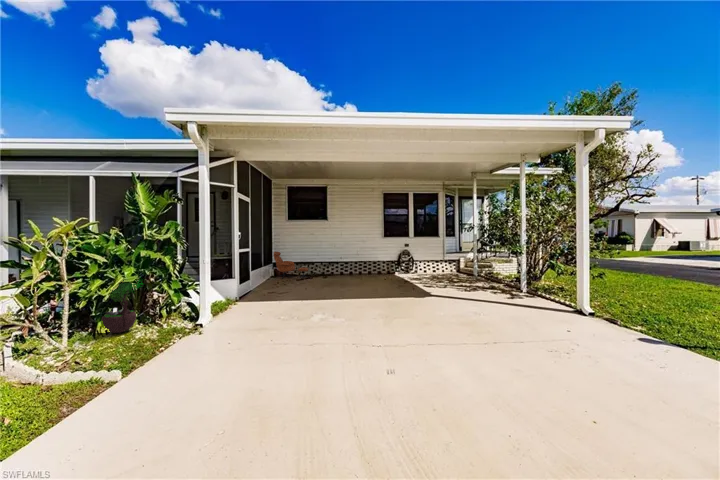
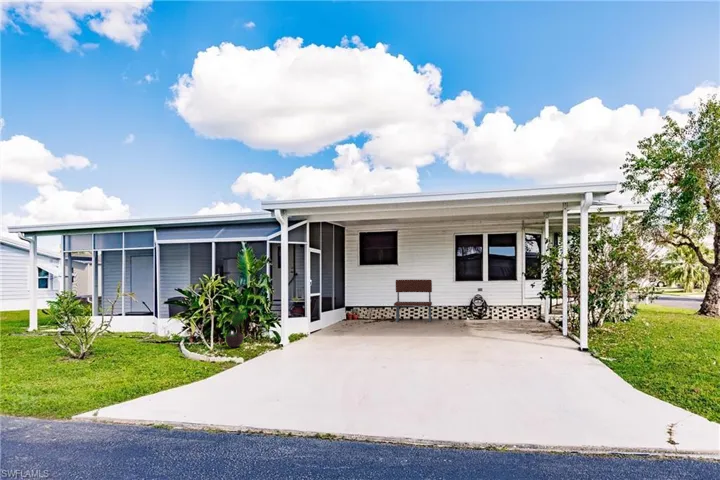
bench: none [327,235,364,277] -> present [394,280,432,322]
lounge chair: present [274,252,308,278] -> none [344,296,378,322]

